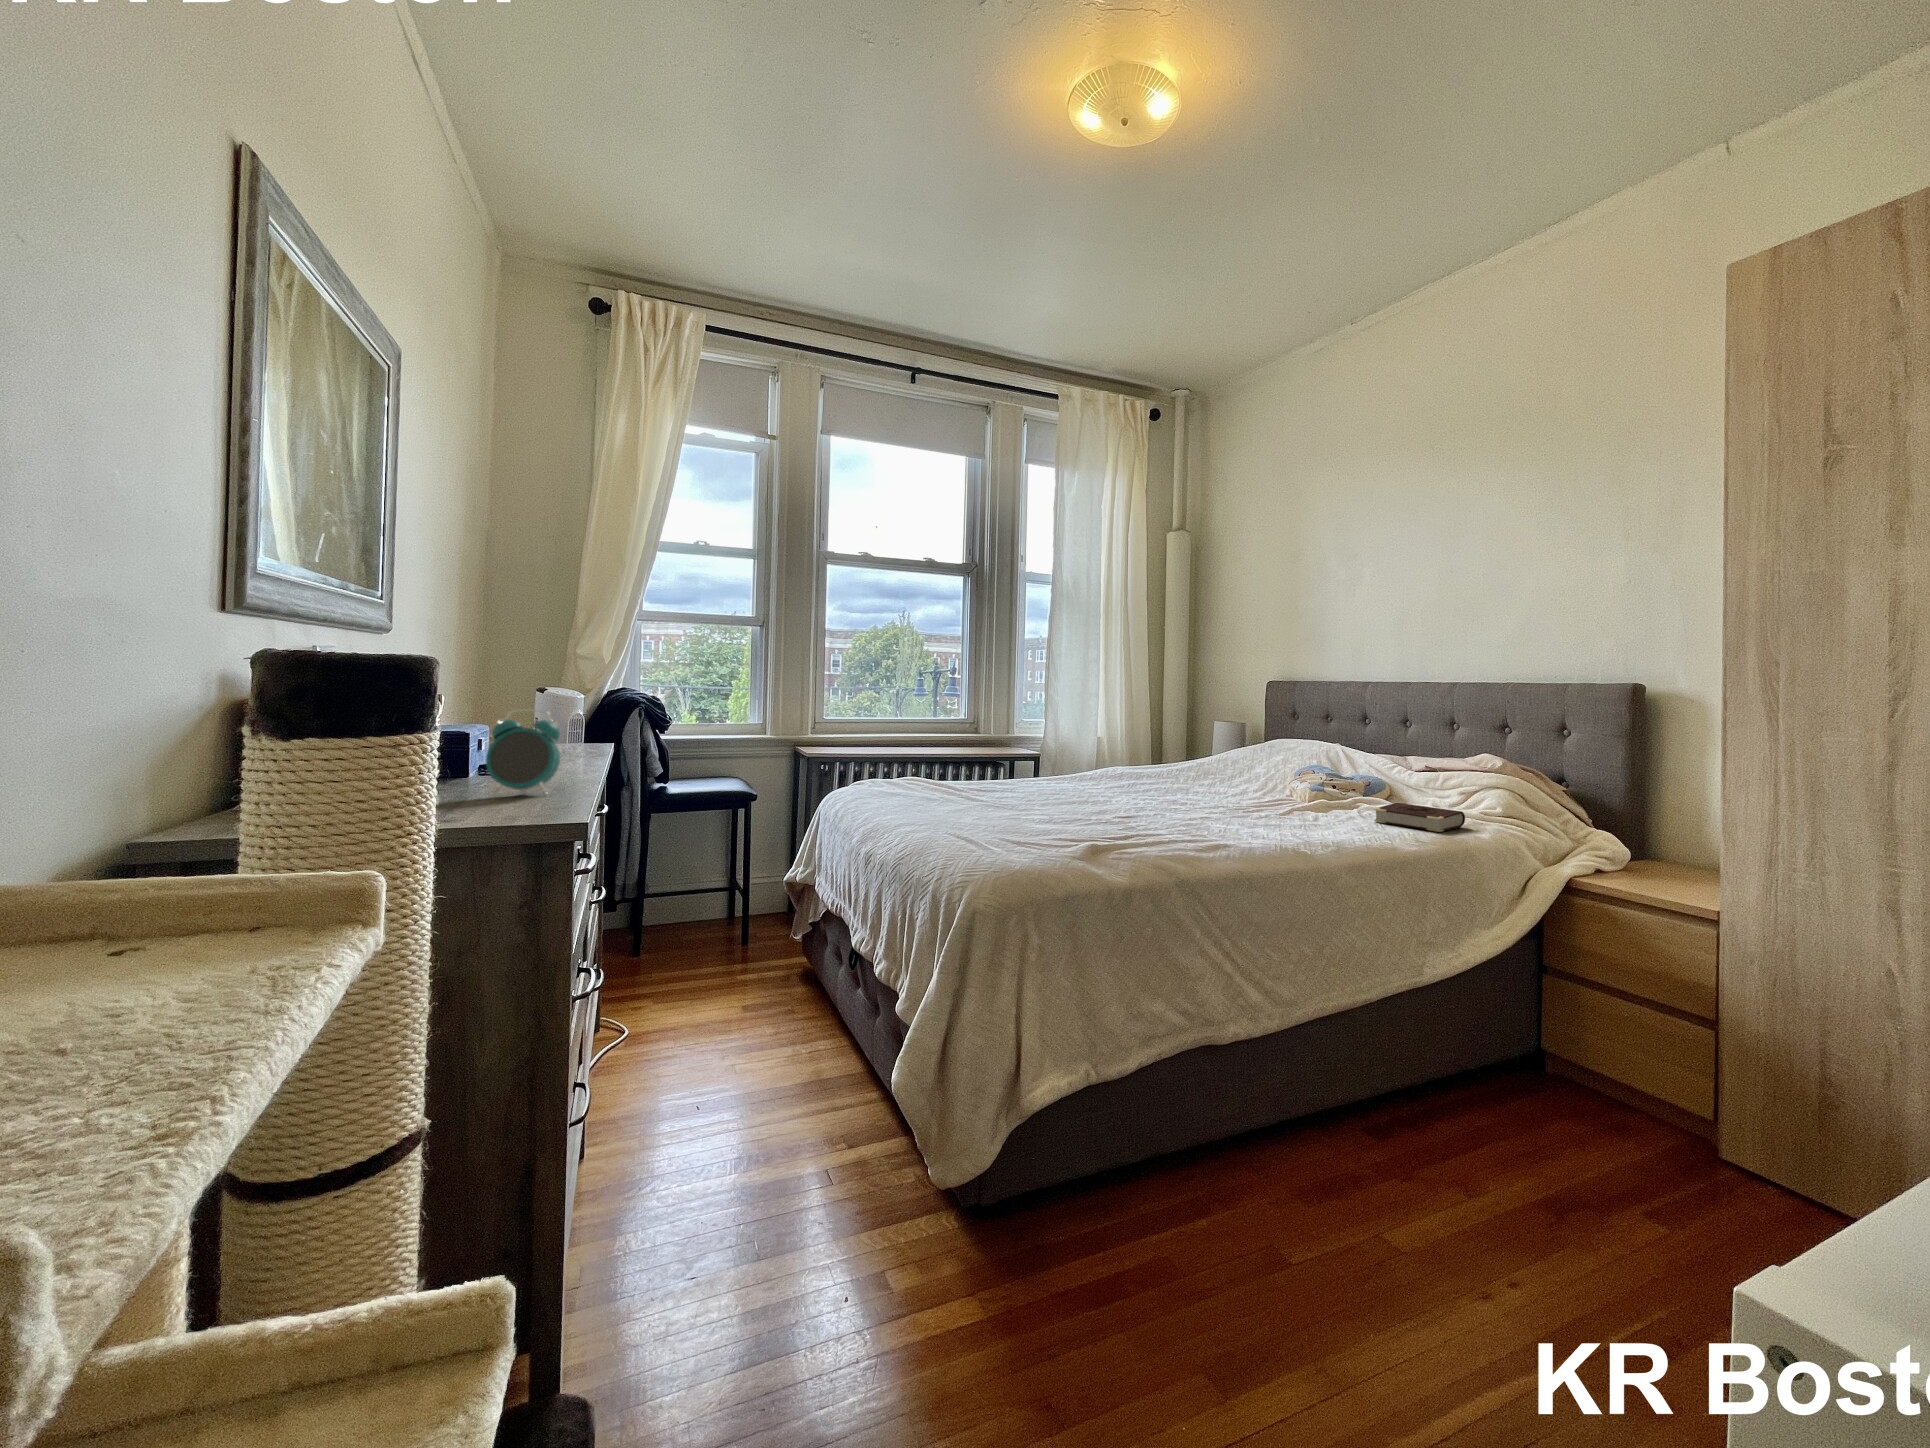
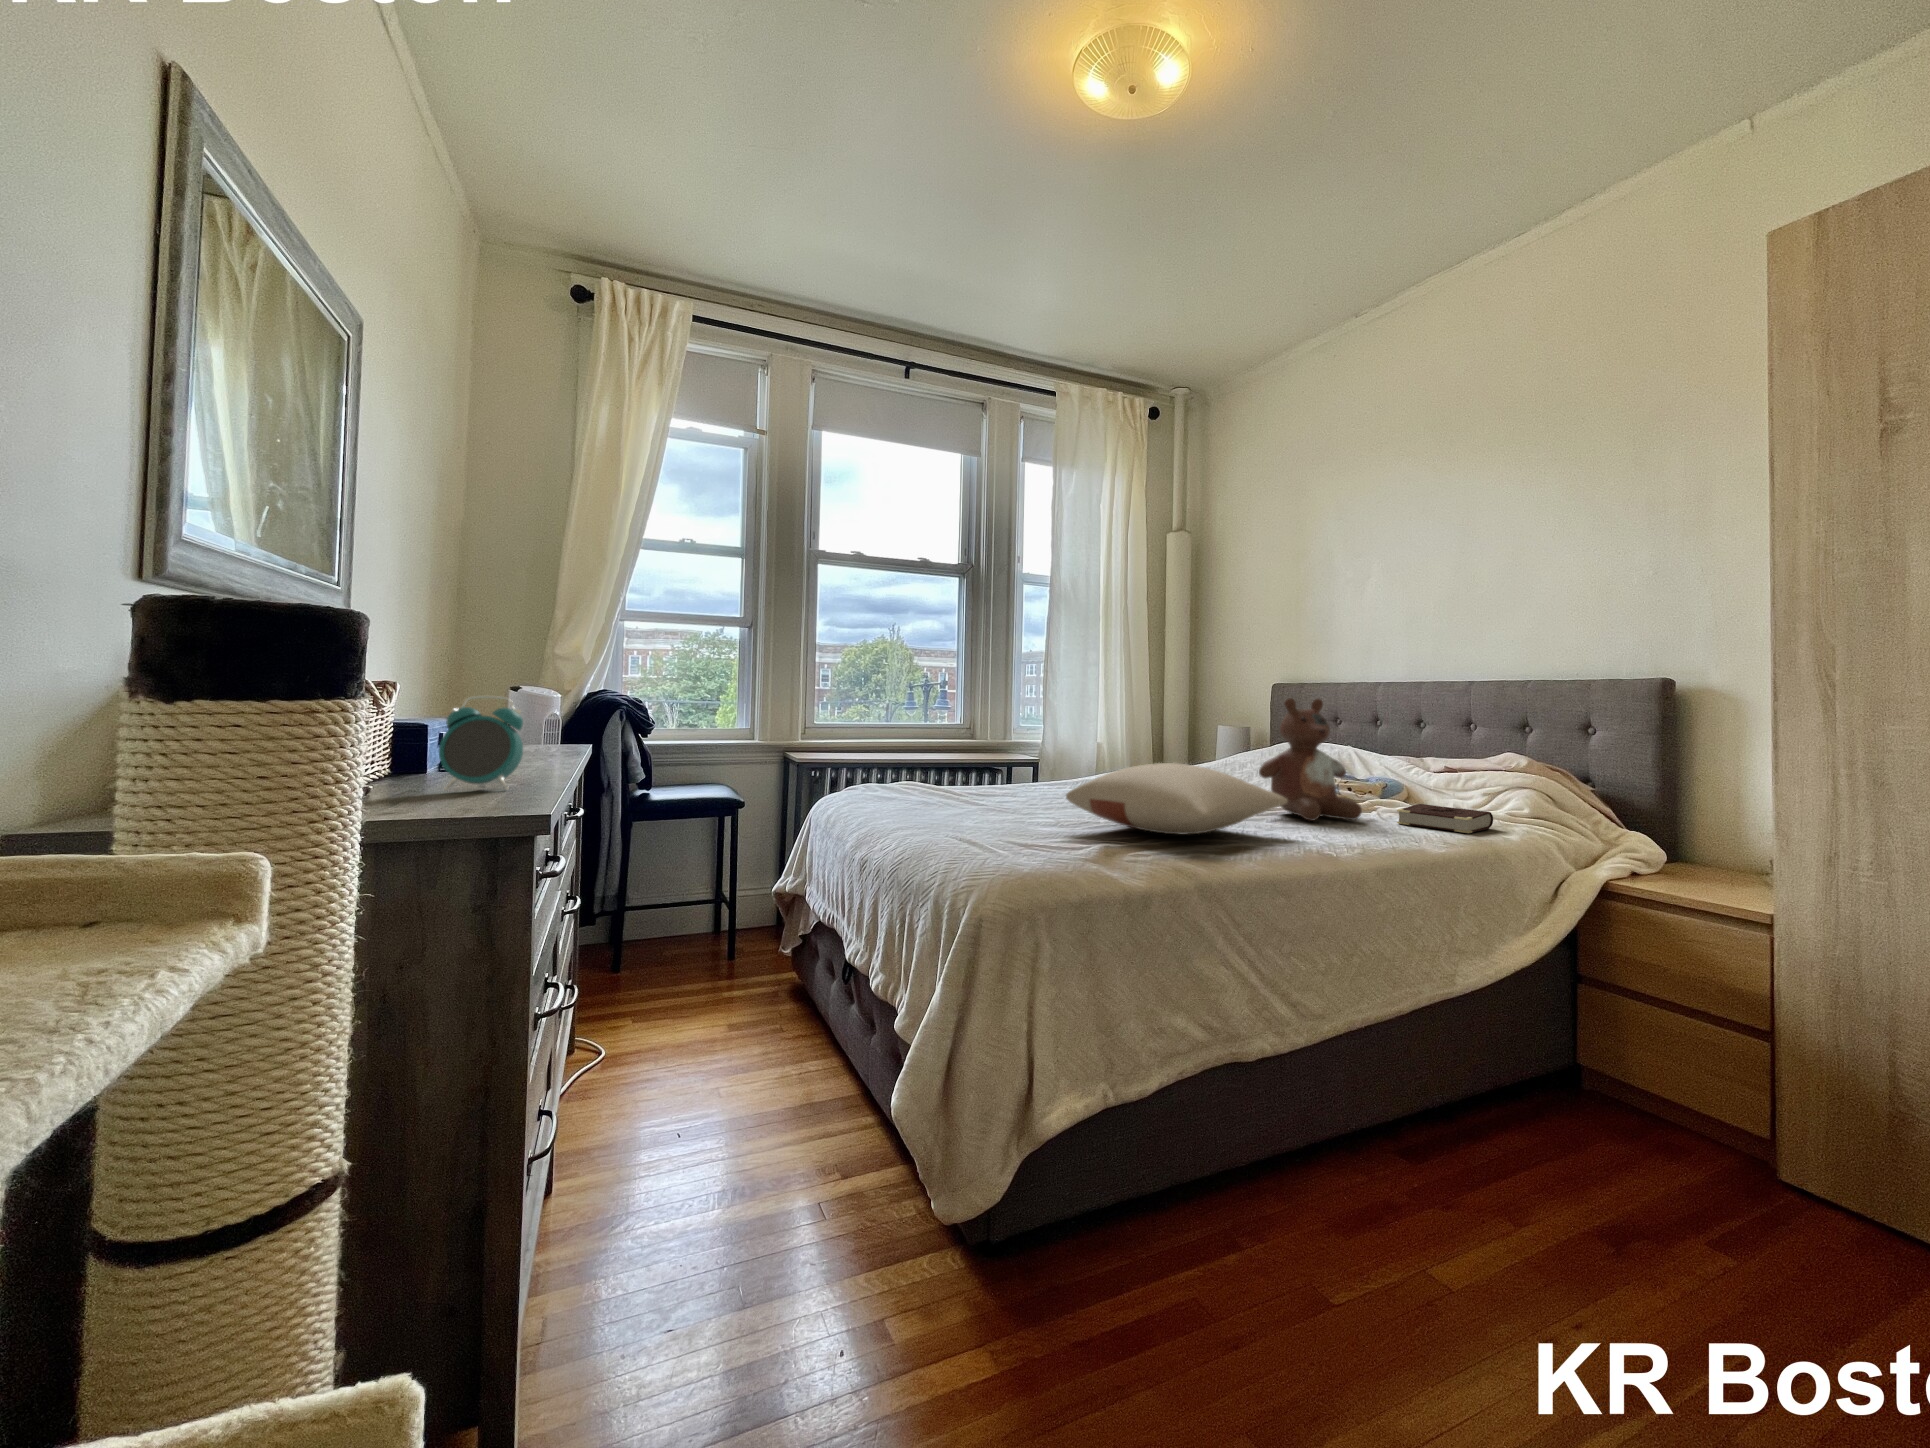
stuffed bear: none [1244,701,1341,819] -> present [1259,698,1362,821]
pillow: none [1059,766,1268,832] -> present [1066,763,1288,835]

